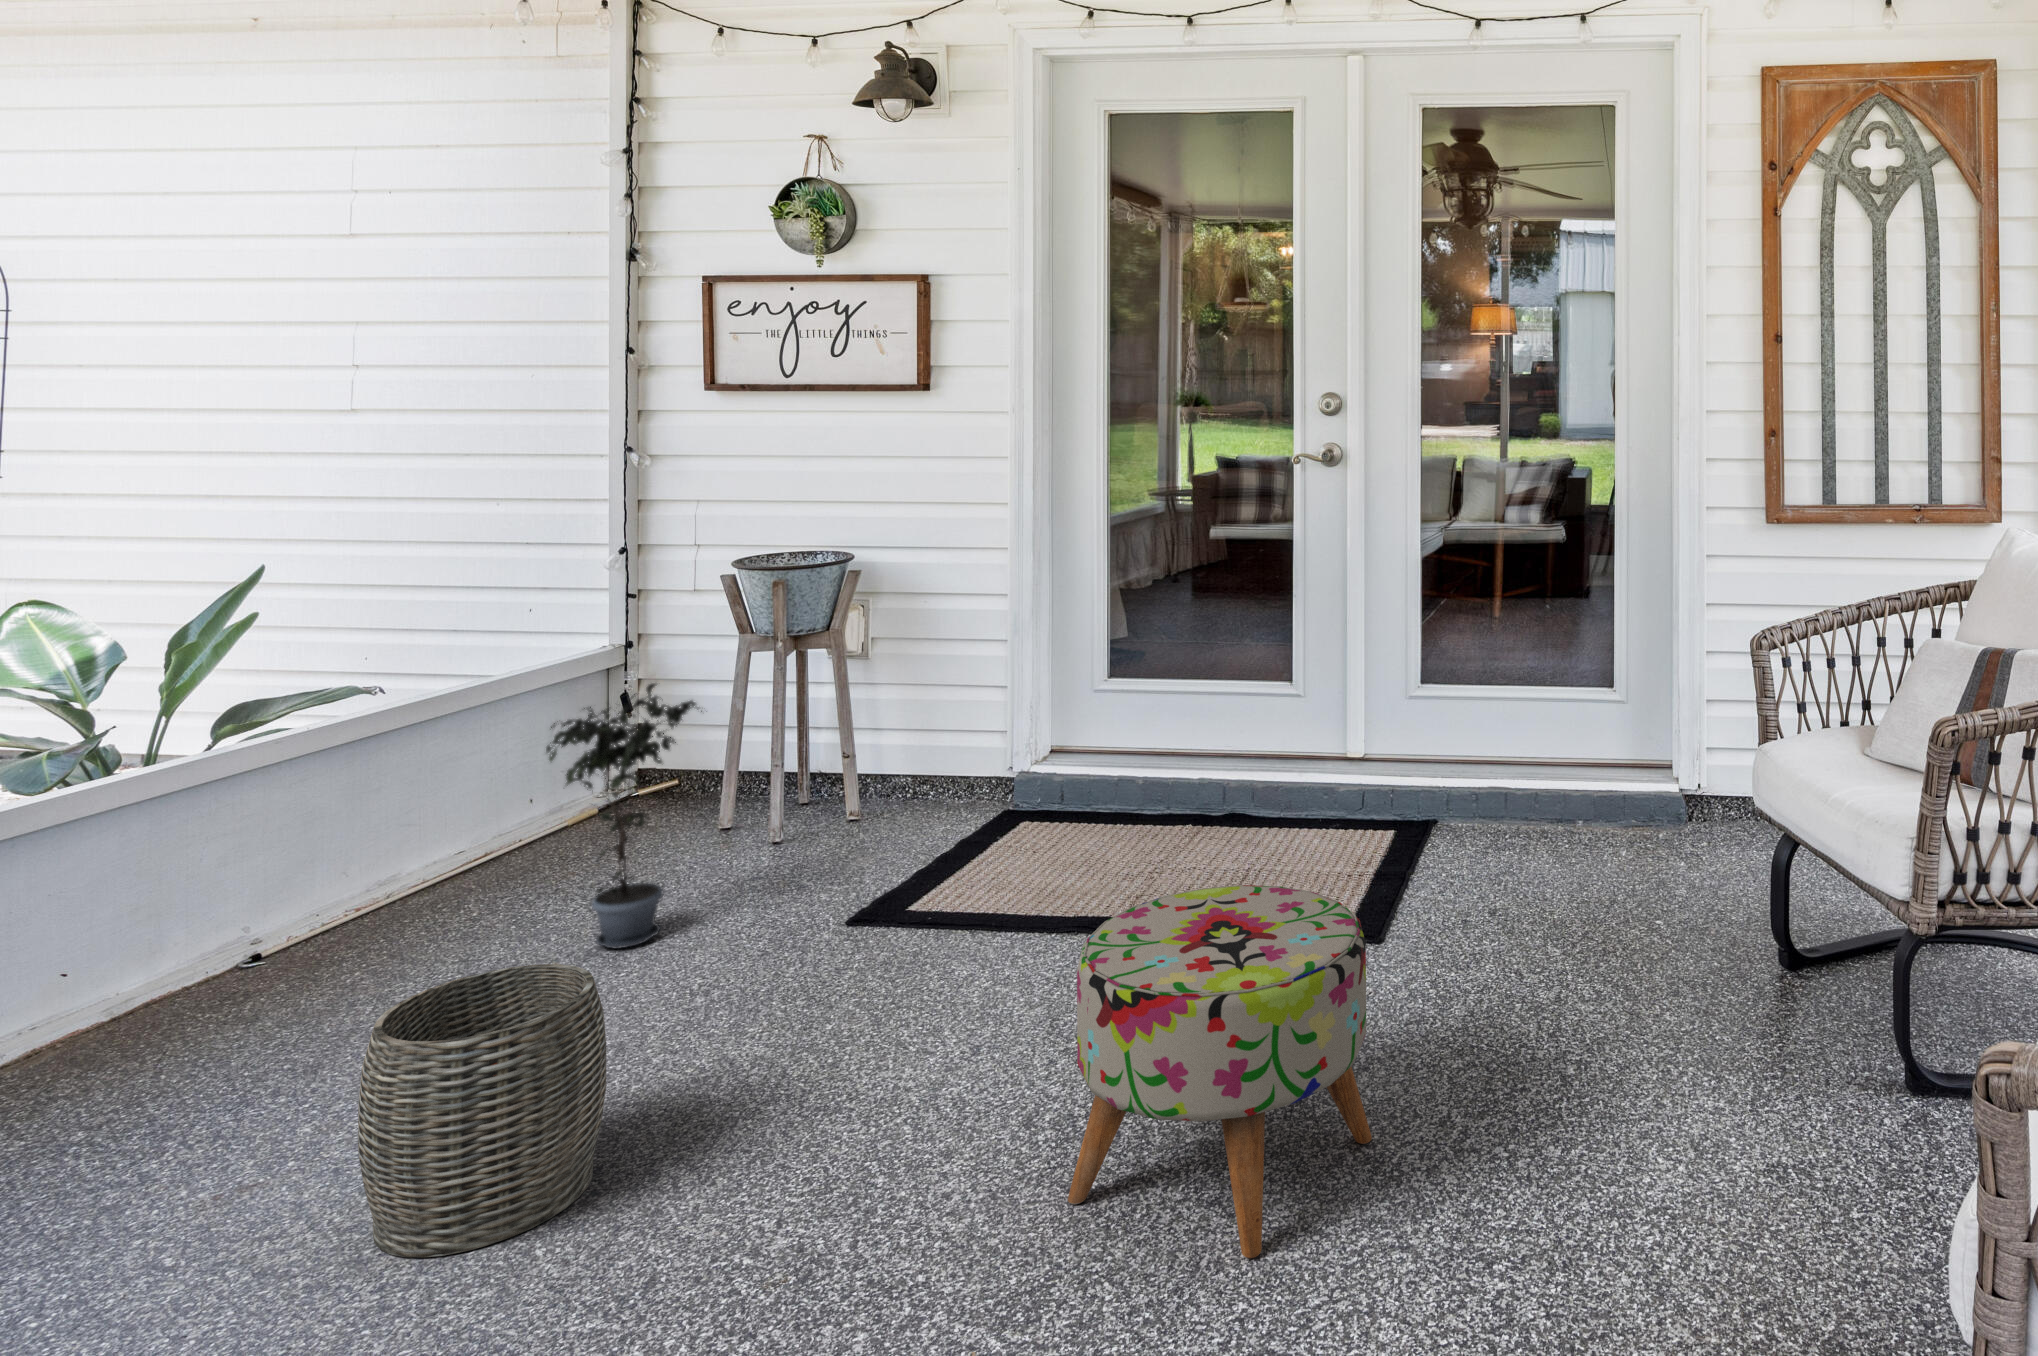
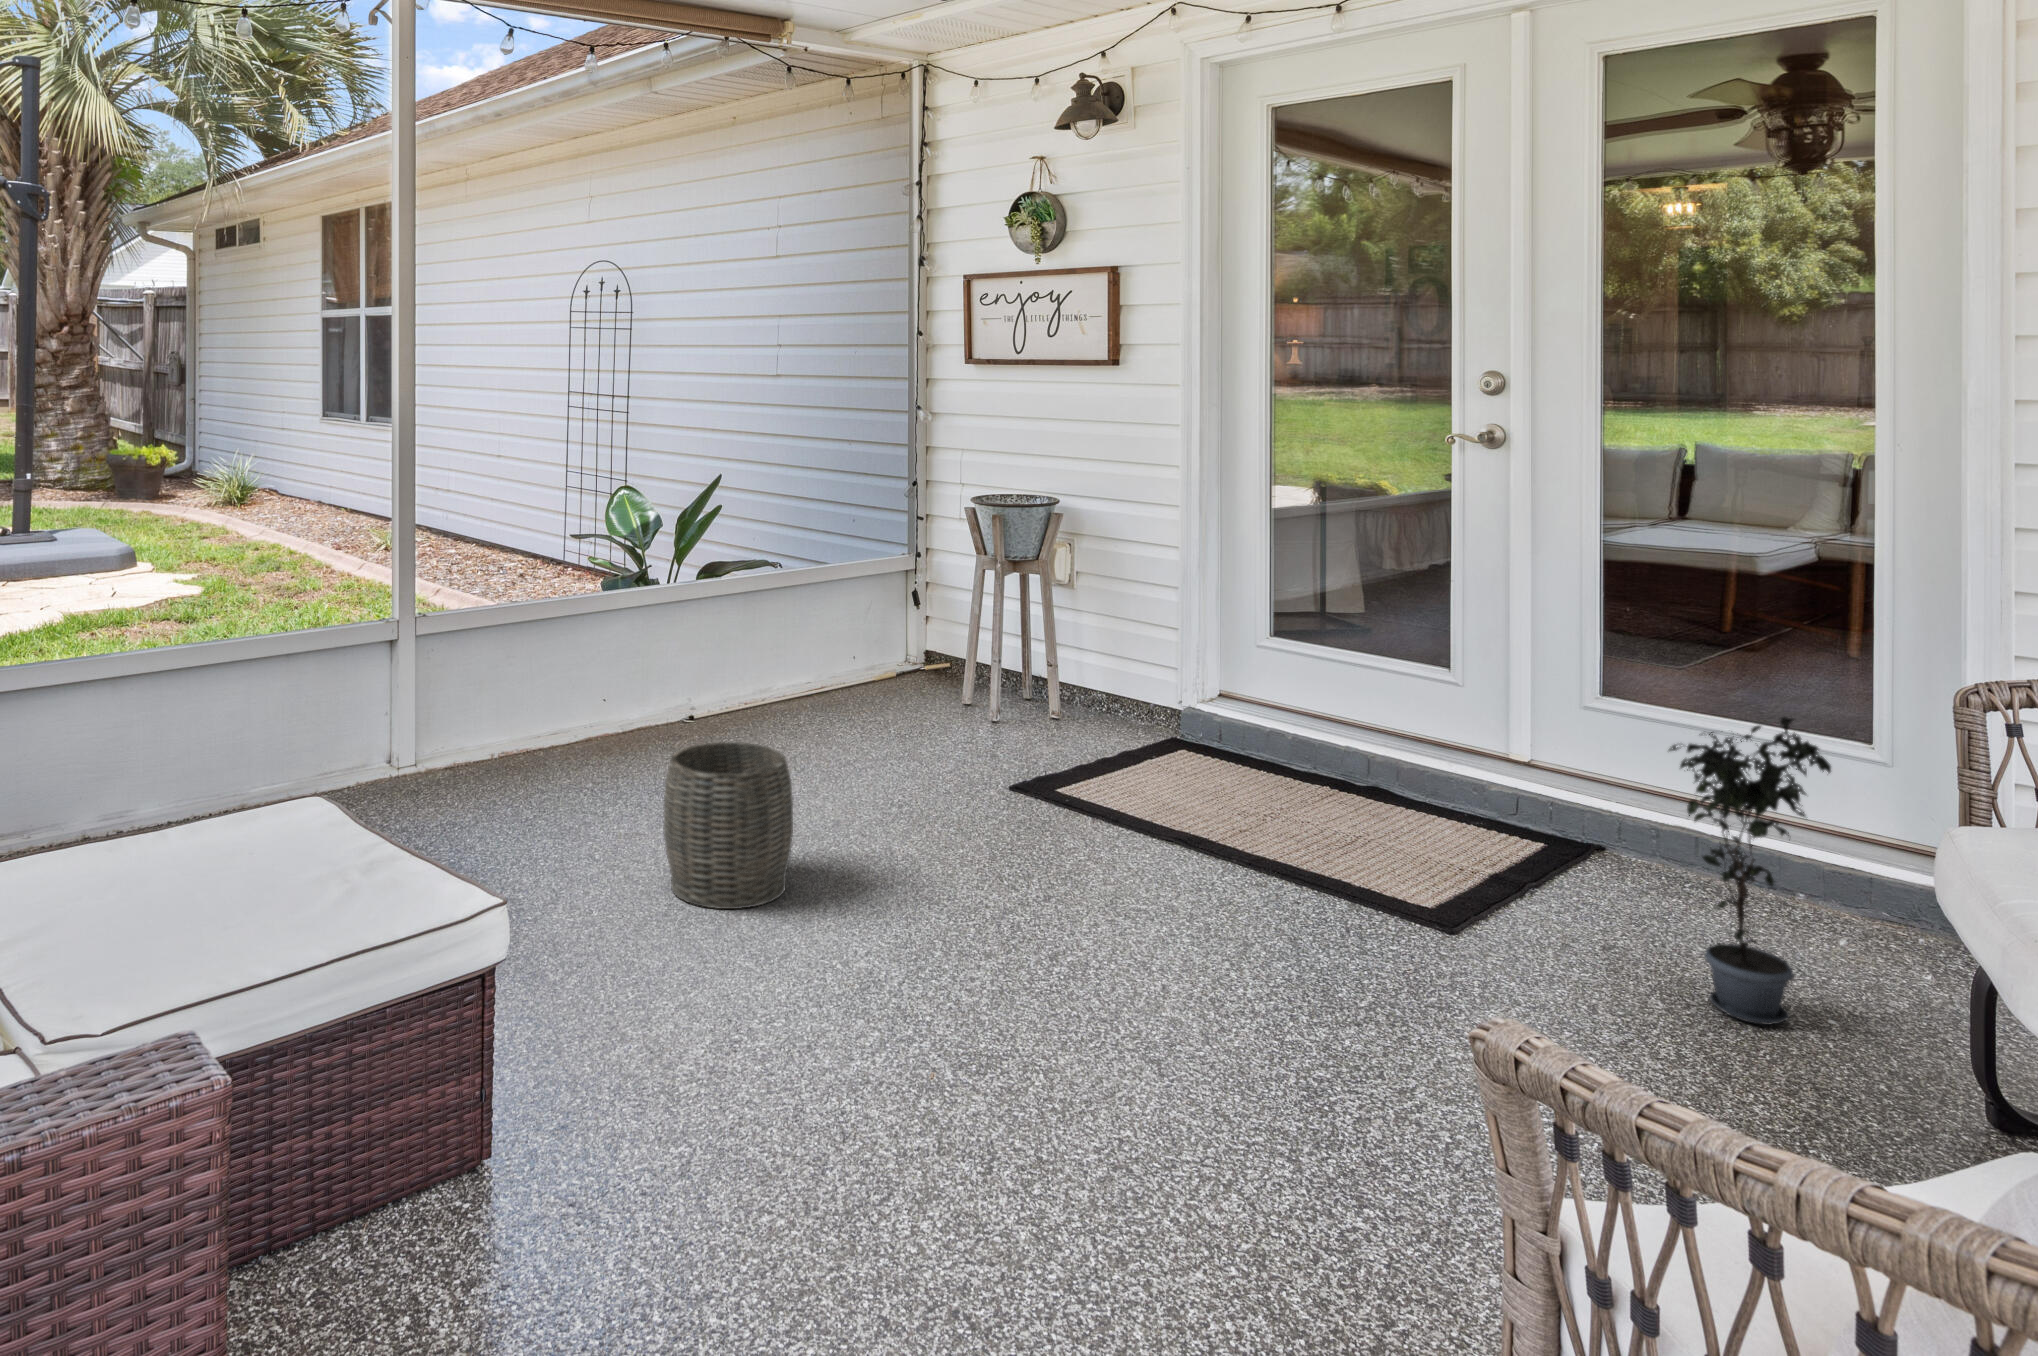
potted plant: present [546,683,702,949] -> present [1669,717,1831,1025]
ottoman: present [1067,885,1372,1258] -> none [1048,805,1323,1109]

